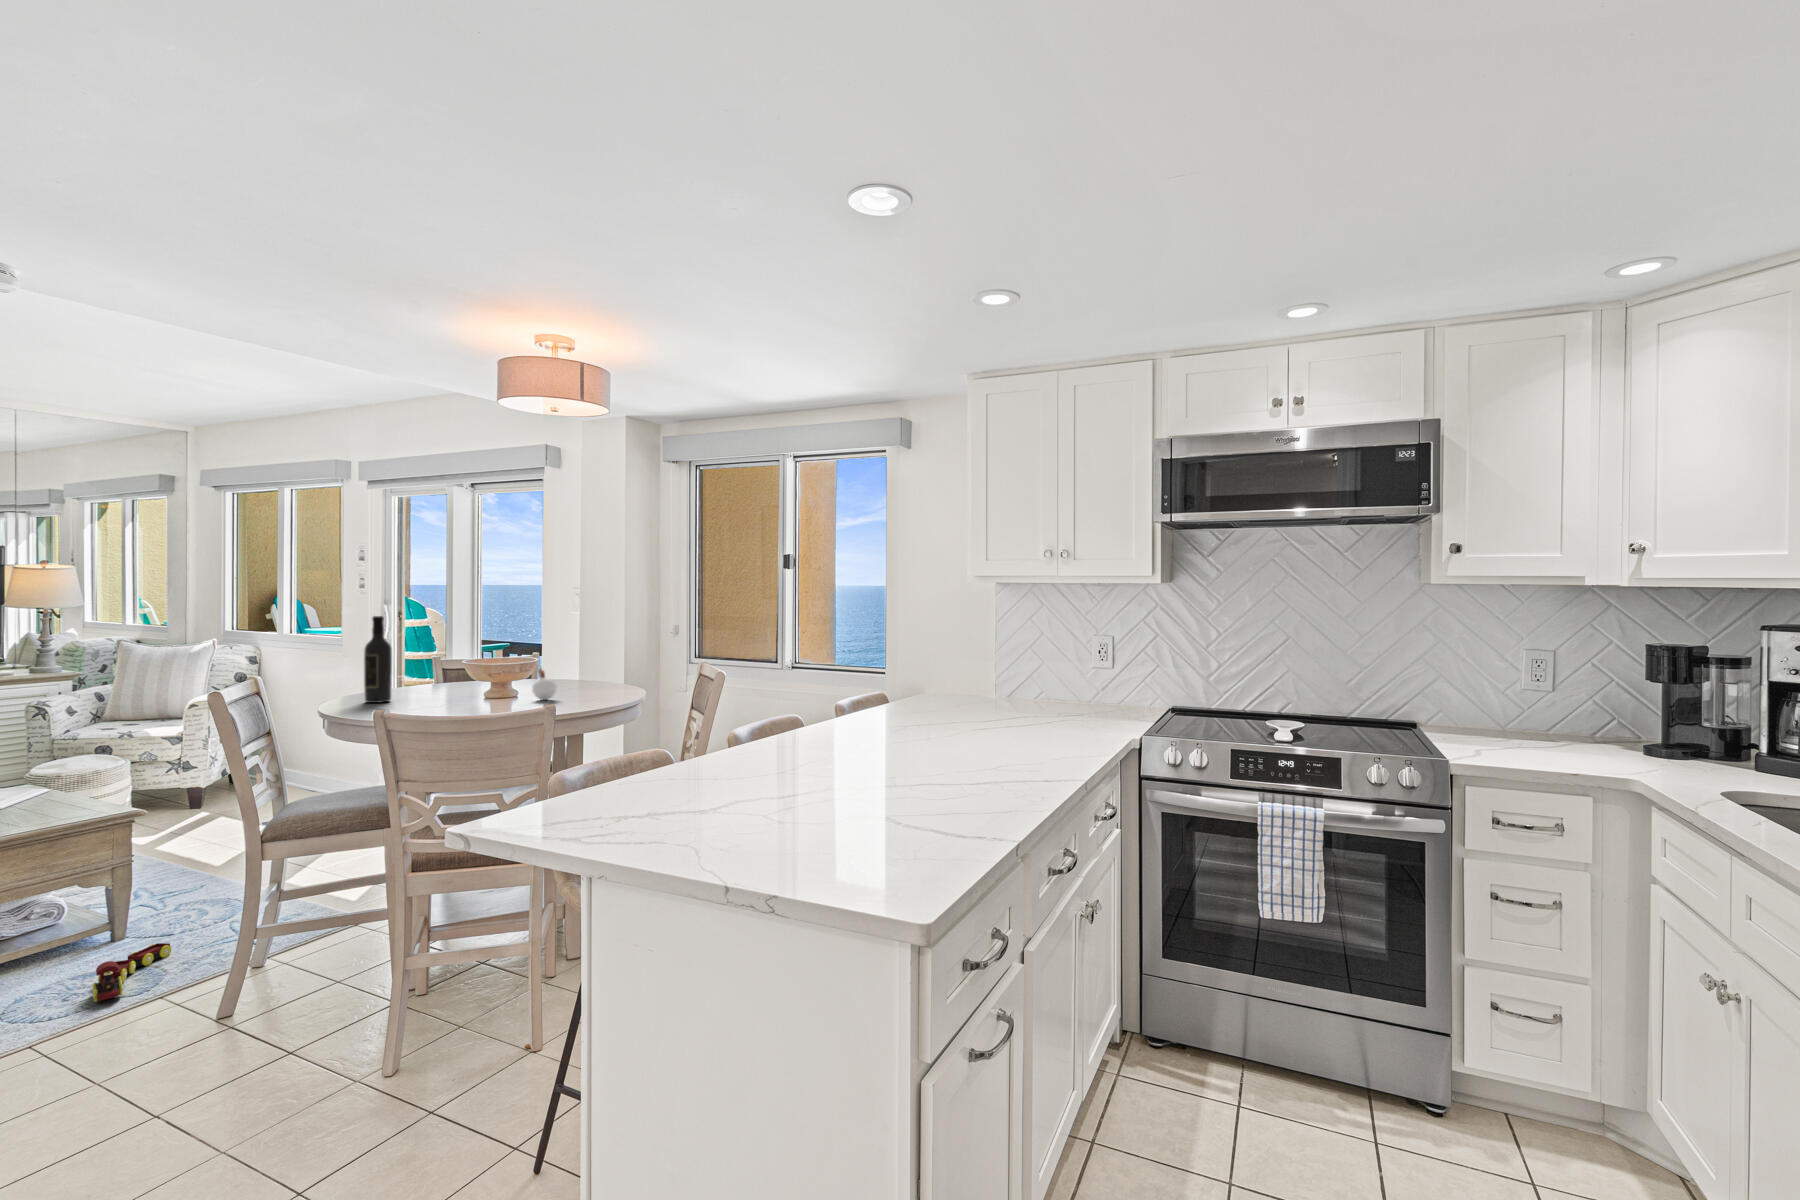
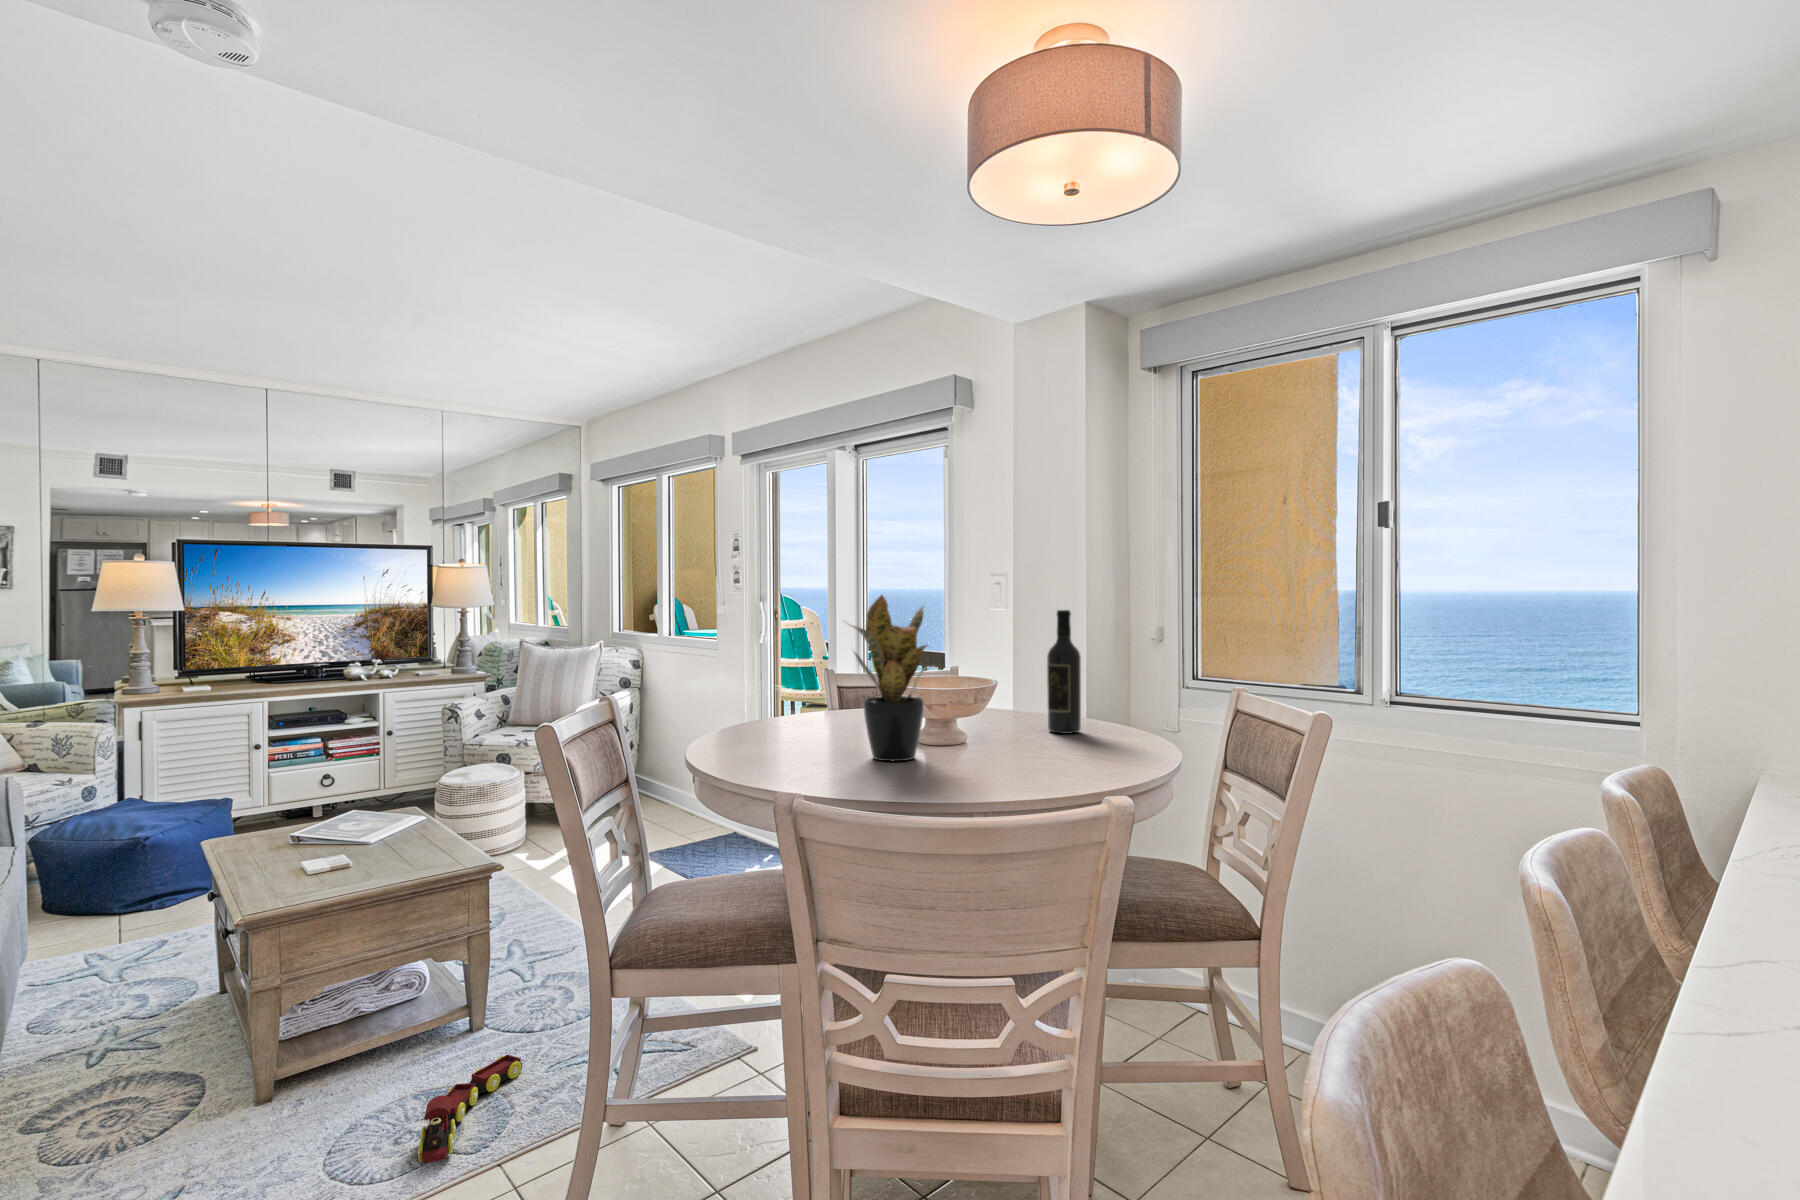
potted plant: none [426,604,503,707] -> present [850,595,934,761]
wine bottle: present [364,616,392,703] -> present [1047,610,1081,733]
candle: present [532,668,557,700] -> none [989,684,1027,751]

